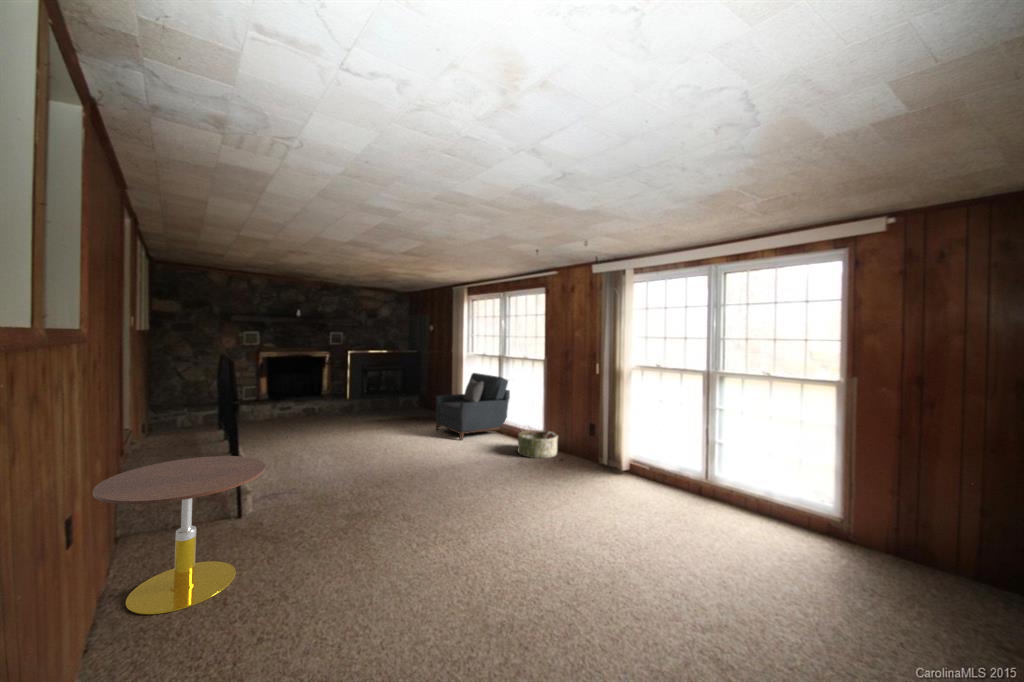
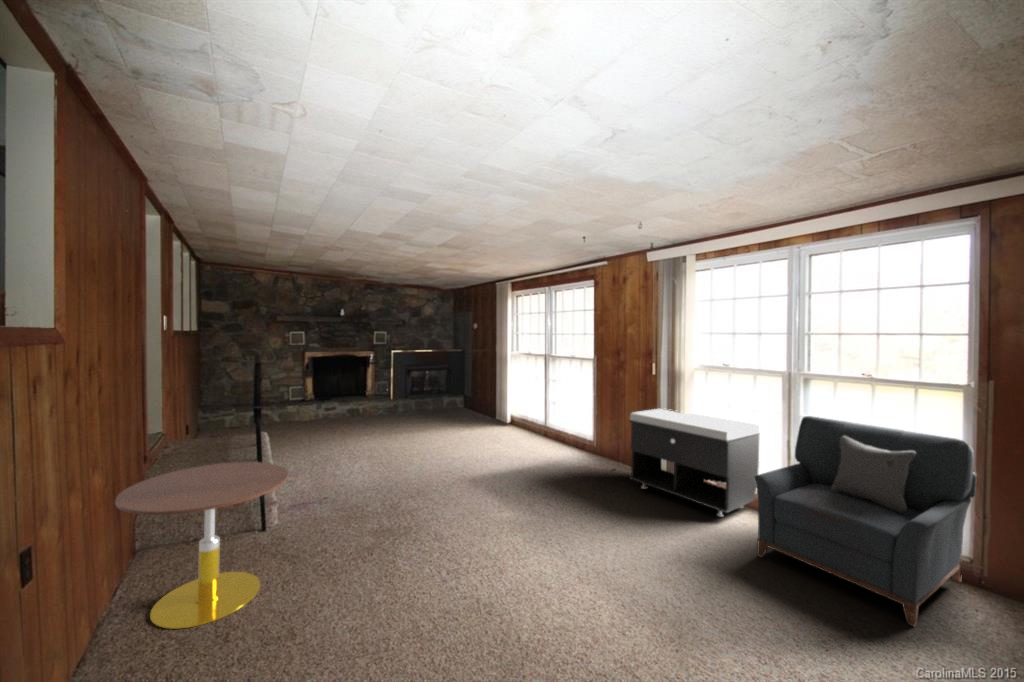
armchair: present [436,373,510,440] -> present [754,416,976,627]
storage bench: none [576,403,685,496] -> present [630,409,759,517]
basket: present [518,430,558,458] -> none [564,431,609,468]

